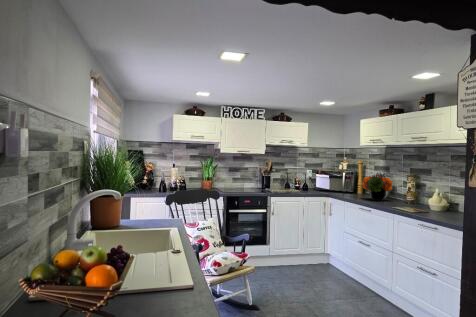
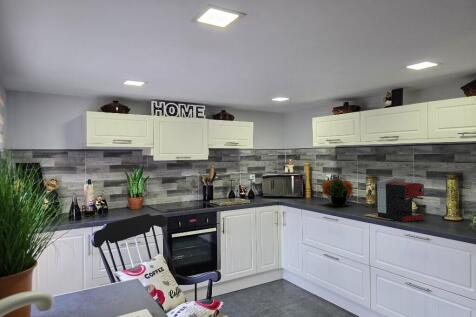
coffee maker: none [403,175,447,214] -> present [377,178,424,222]

